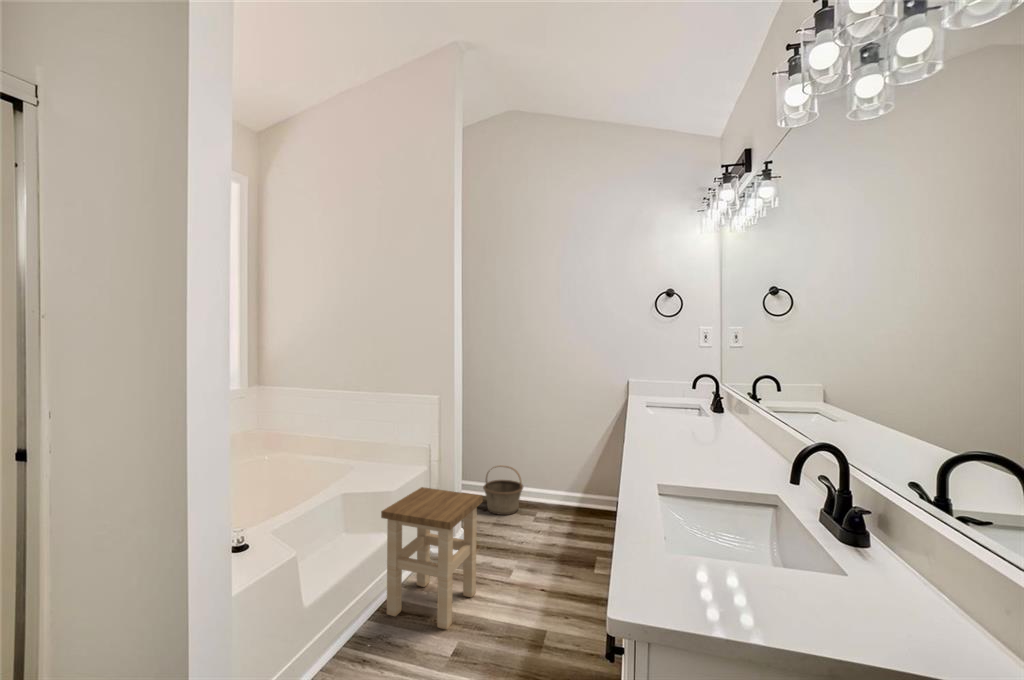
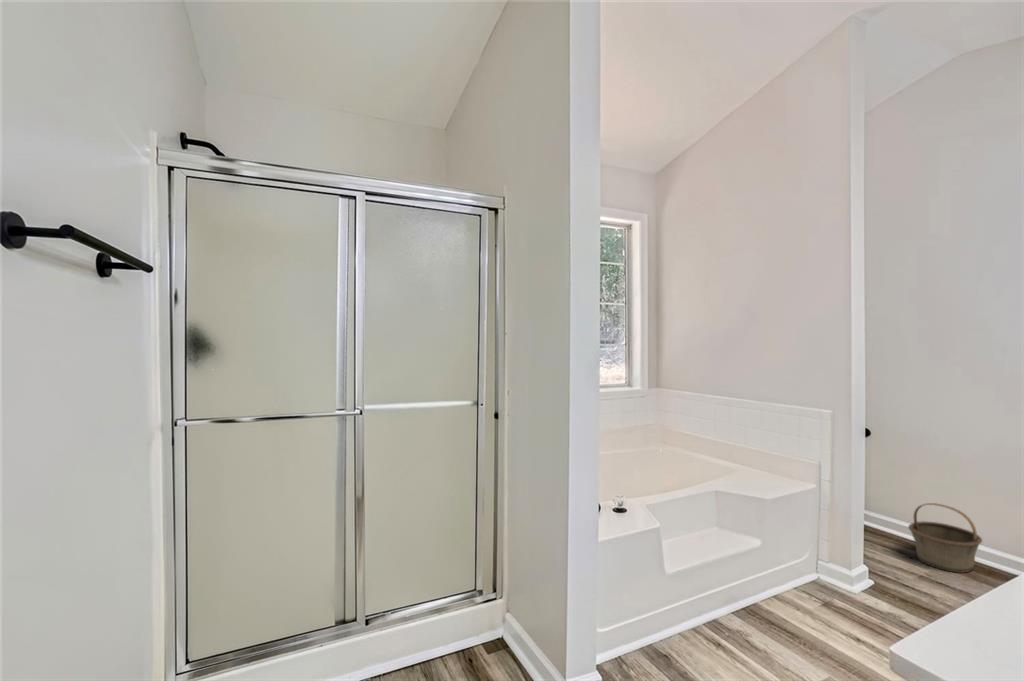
stool: present [381,487,483,629] -> none [741,501,872,658]

